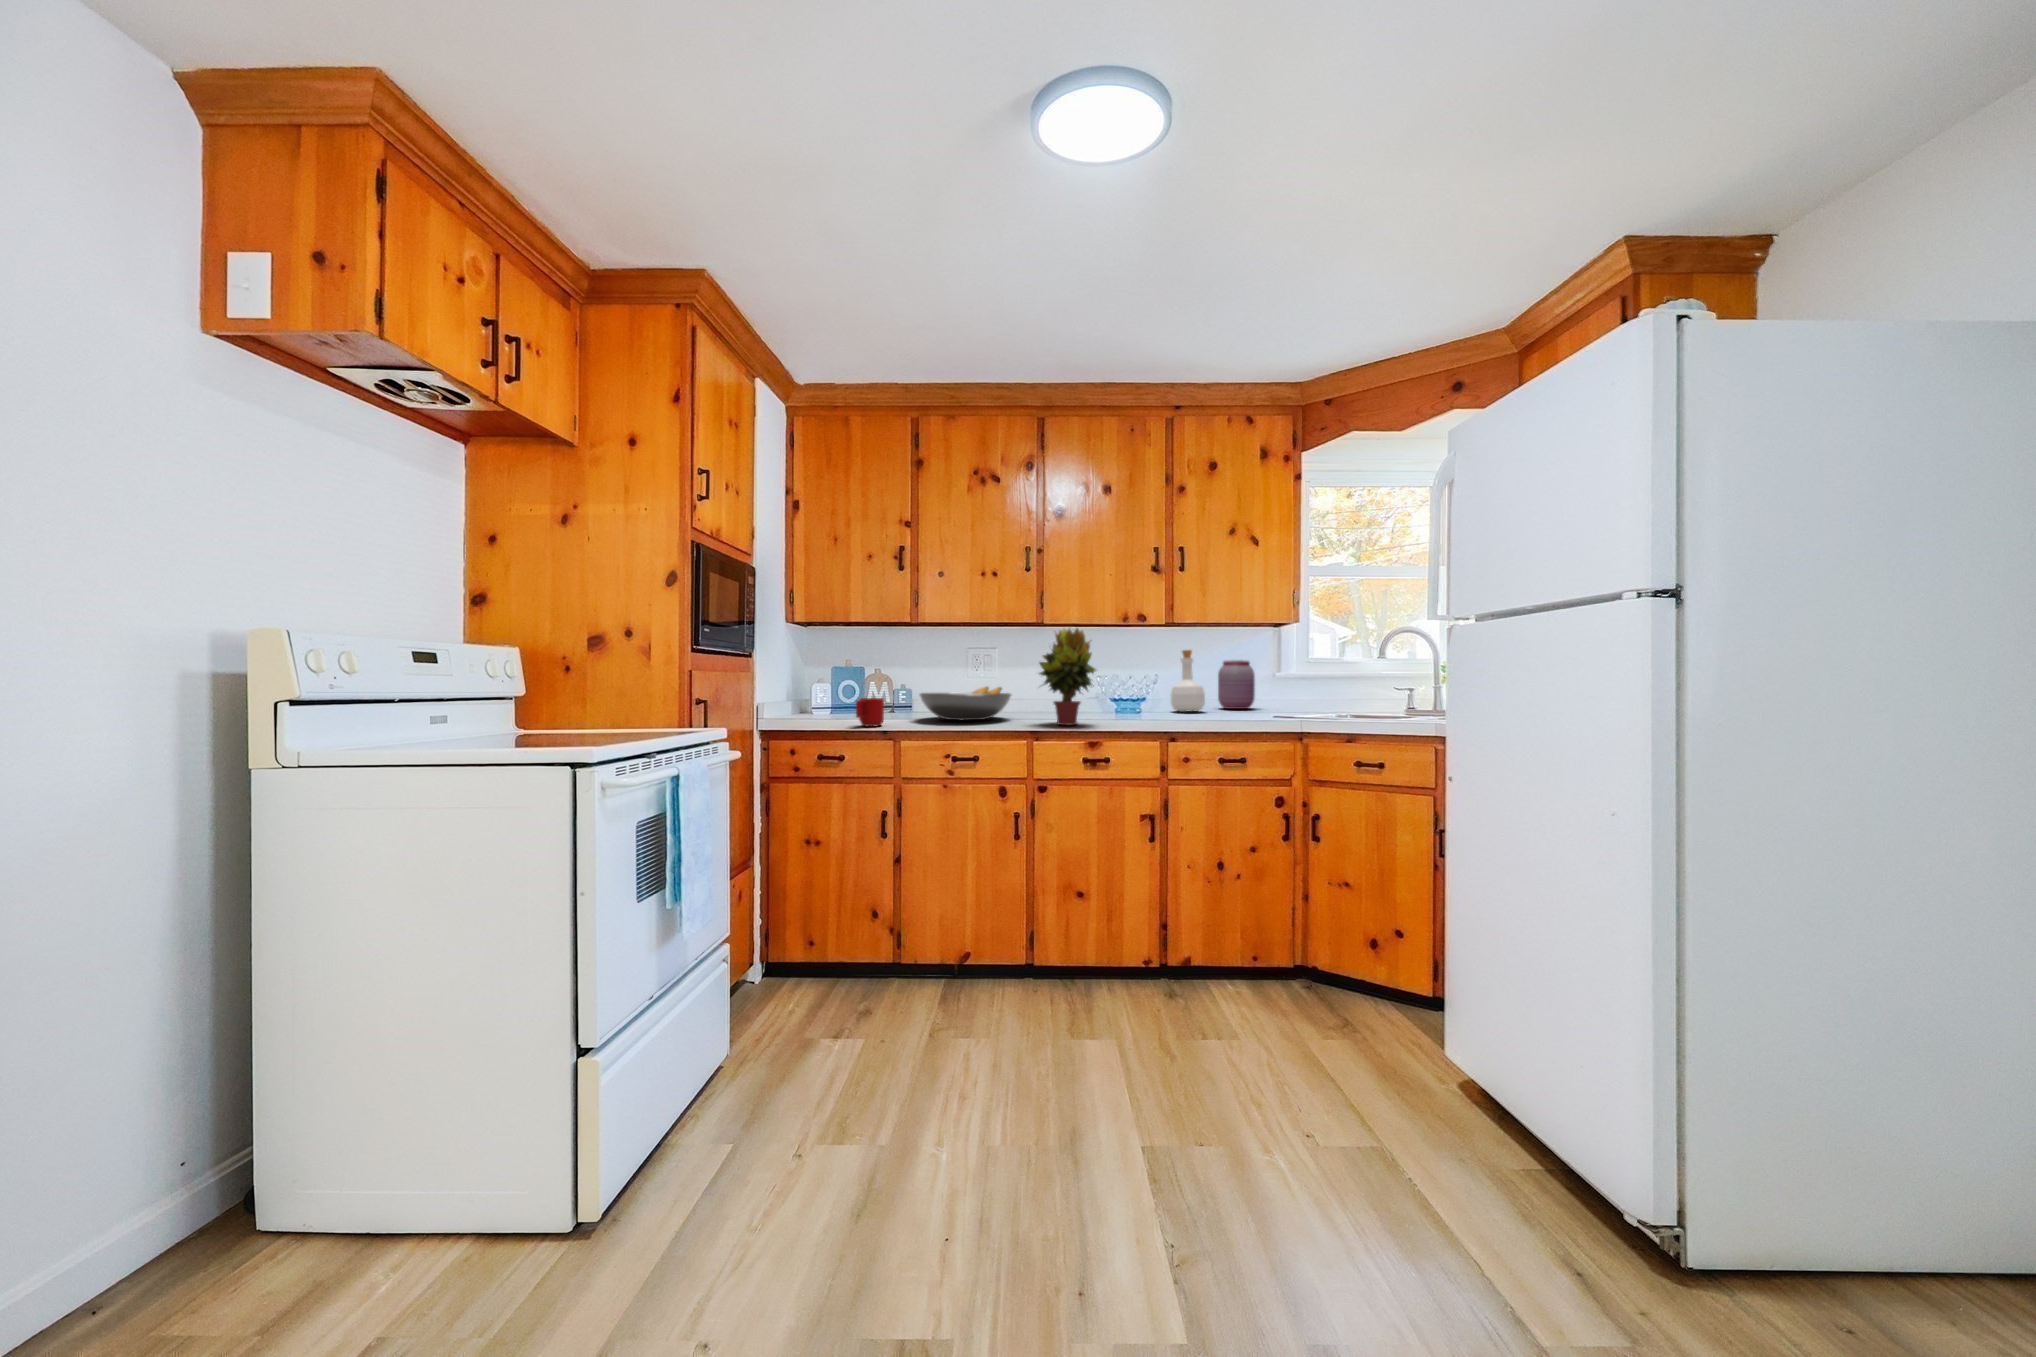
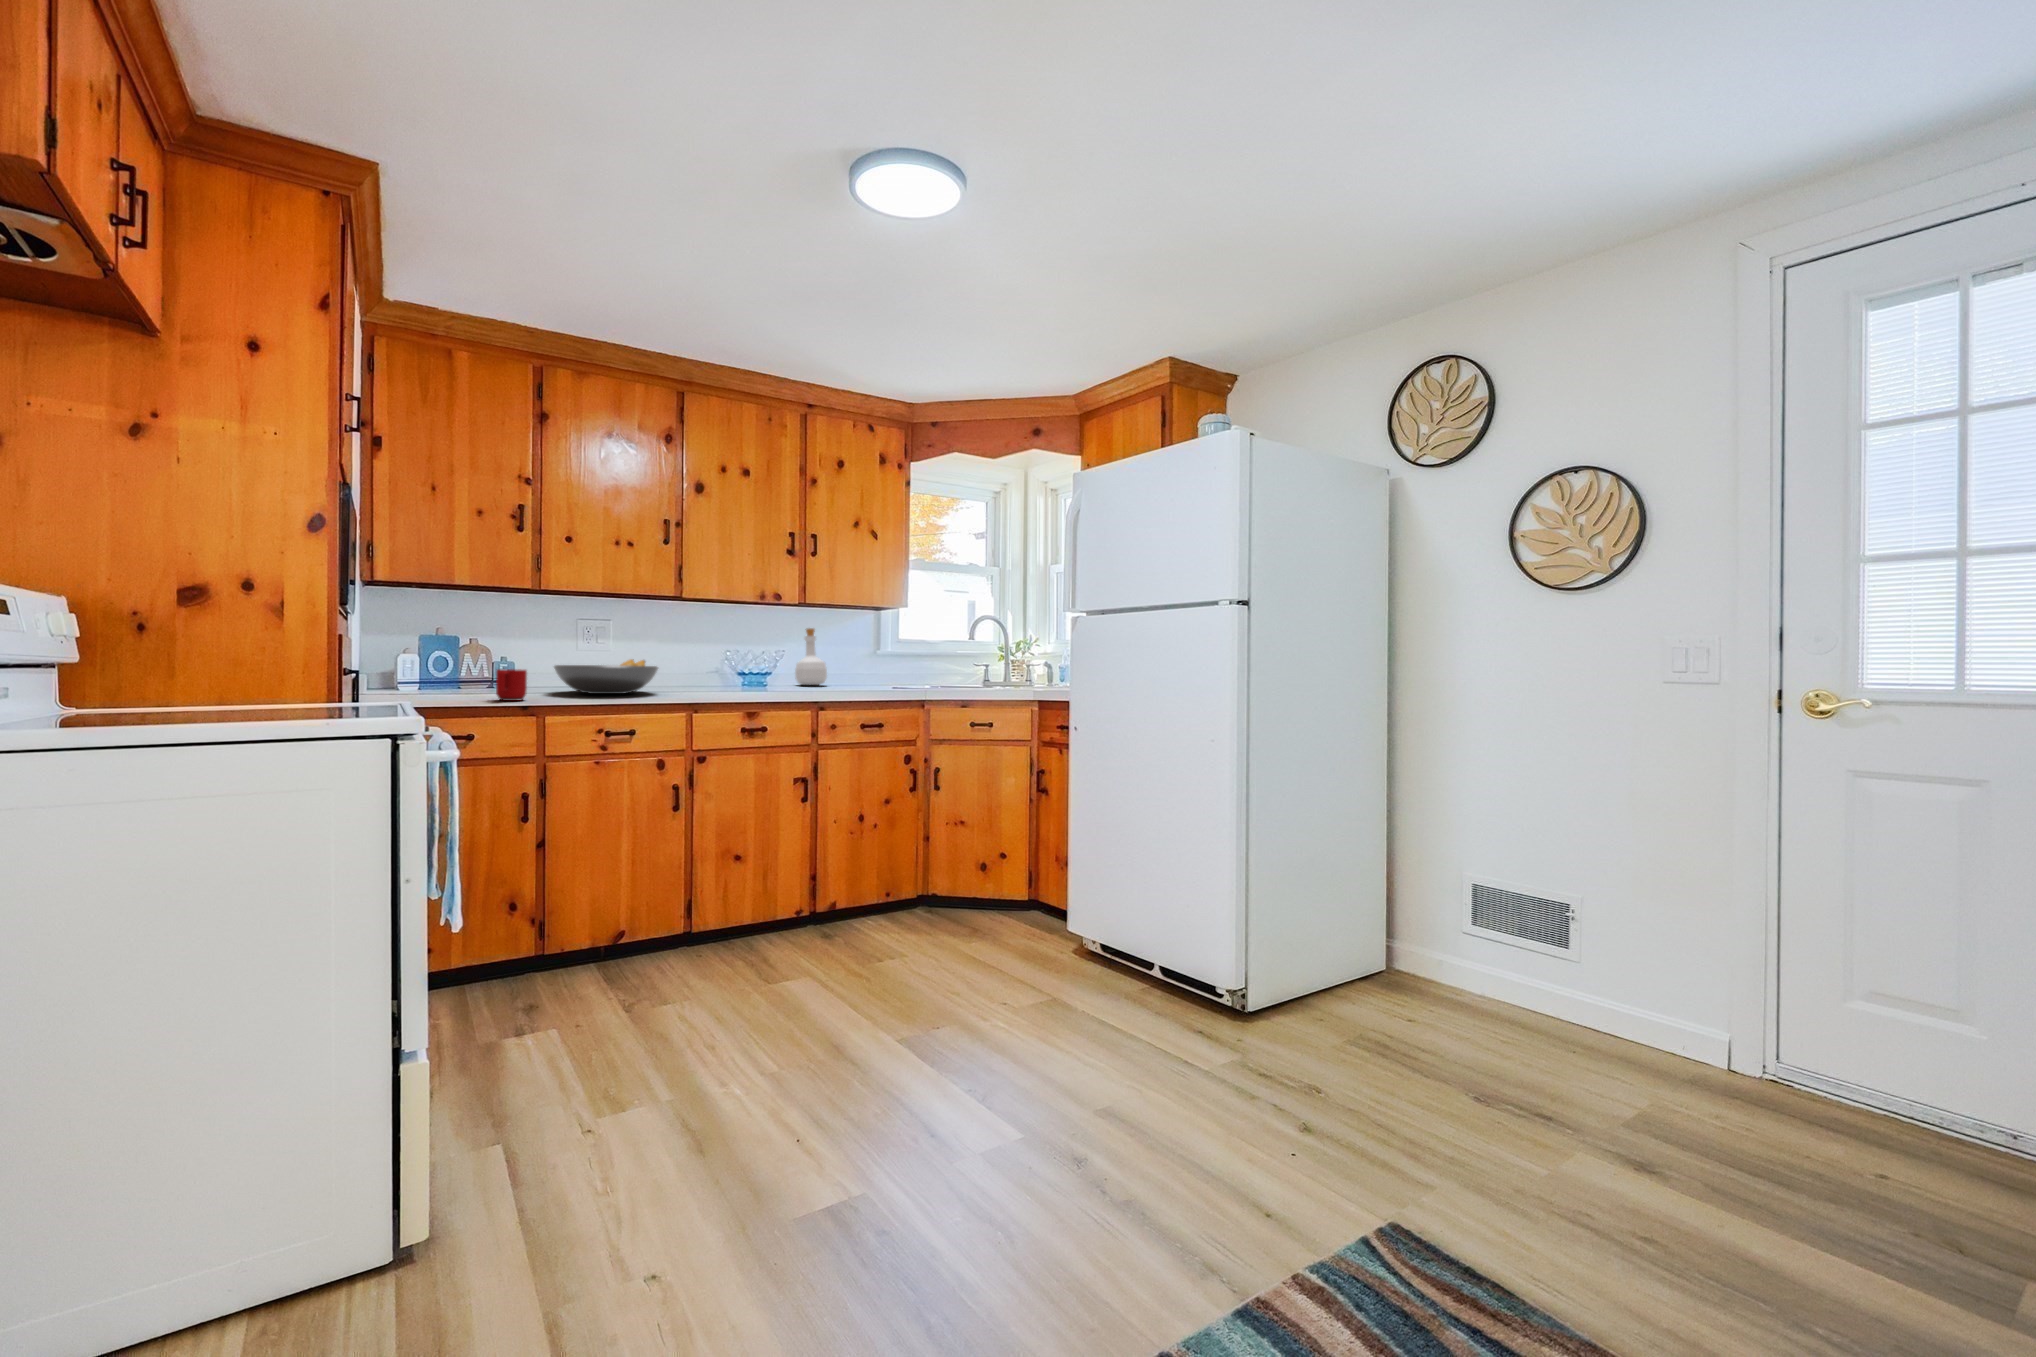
potted plant: present [1039,629,1096,725] -> none [696,601,759,697]
jar: present [1218,660,1255,709] -> none [831,639,863,683]

